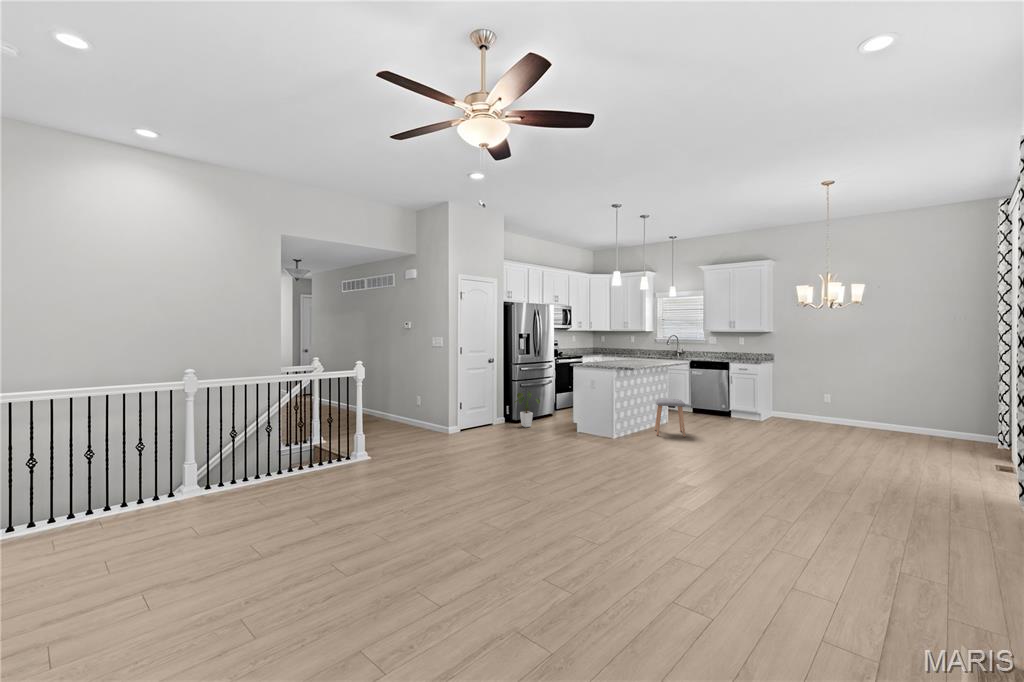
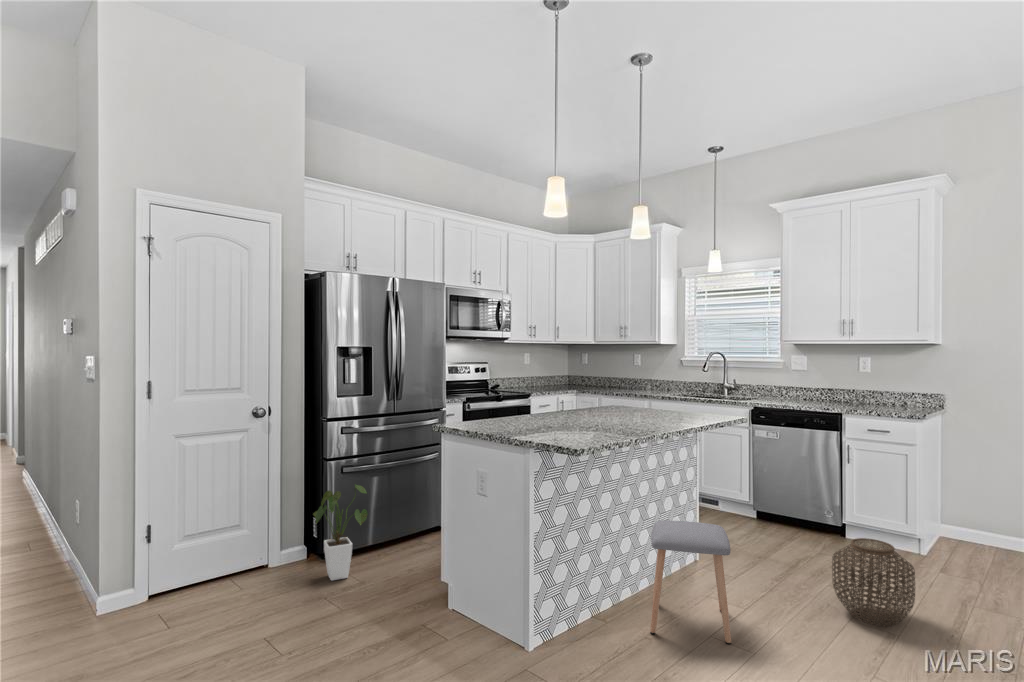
woven basket: none [722,405,750,434] -> present [832,538,915,627]

